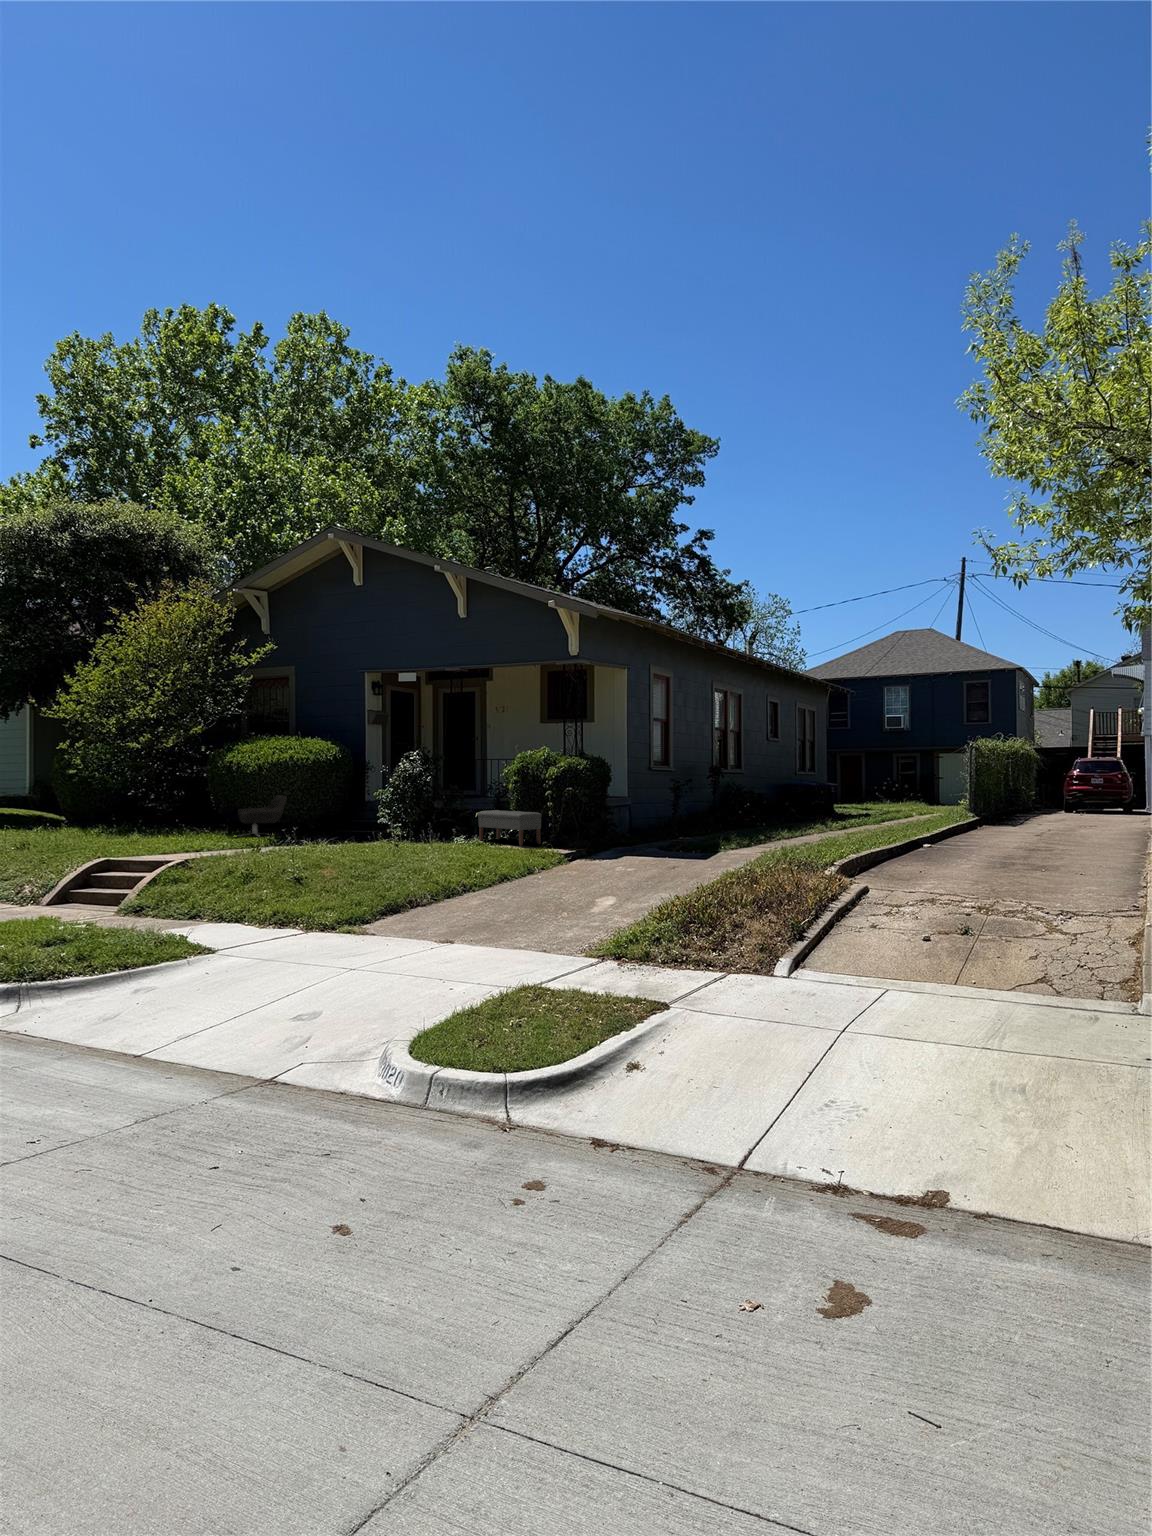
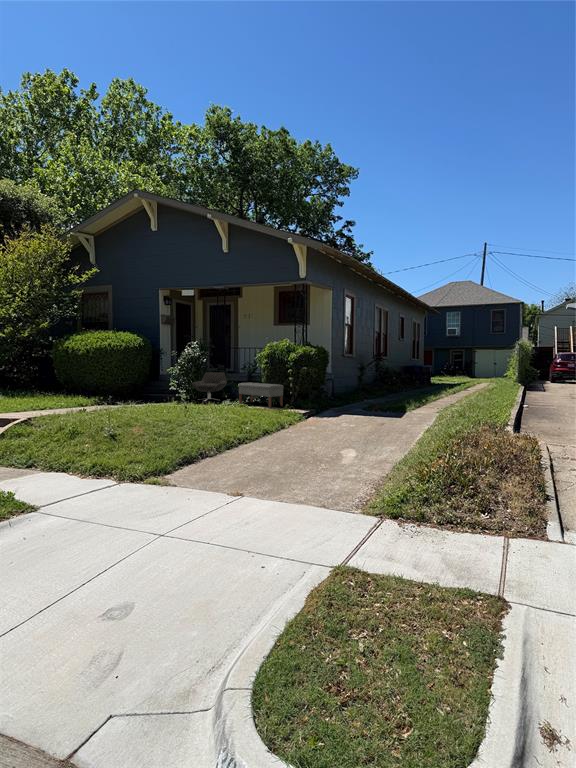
lounge chair: present [238,795,286,836] -> present [192,372,227,401]

